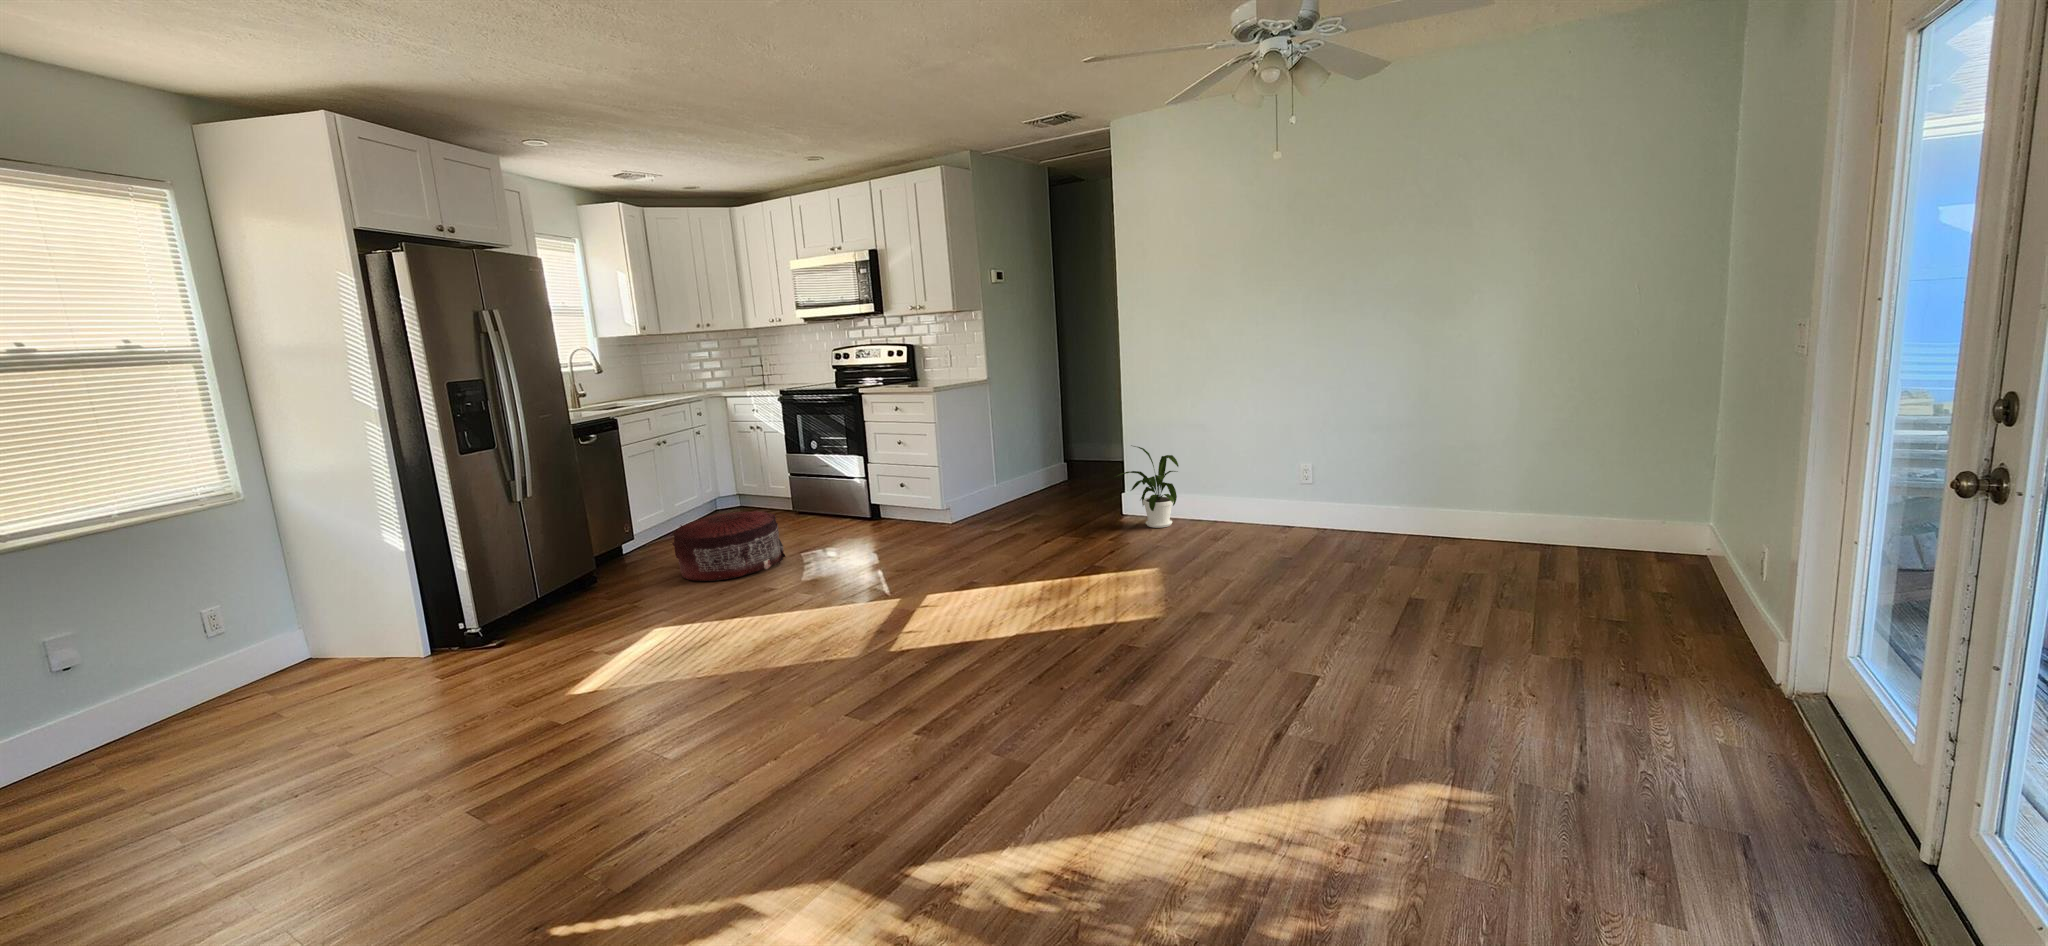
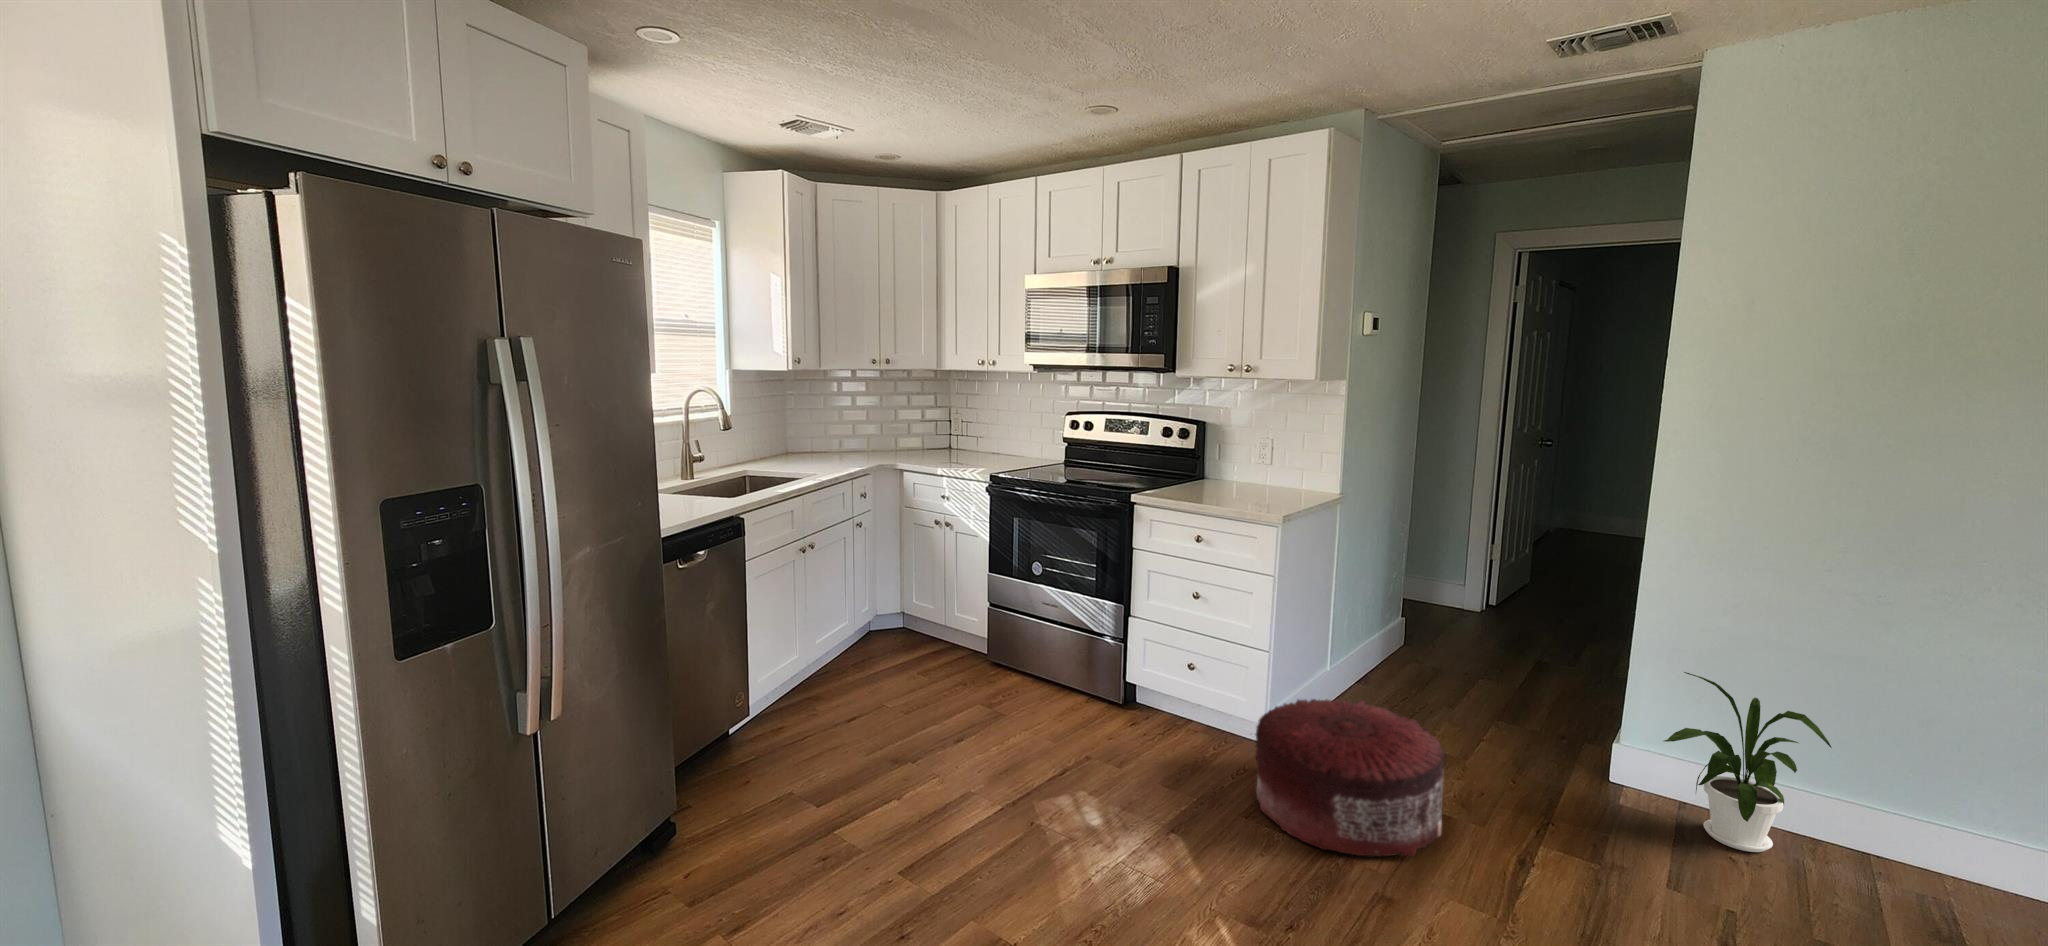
pouf: present [672,510,786,581] -> present [1256,699,1445,856]

